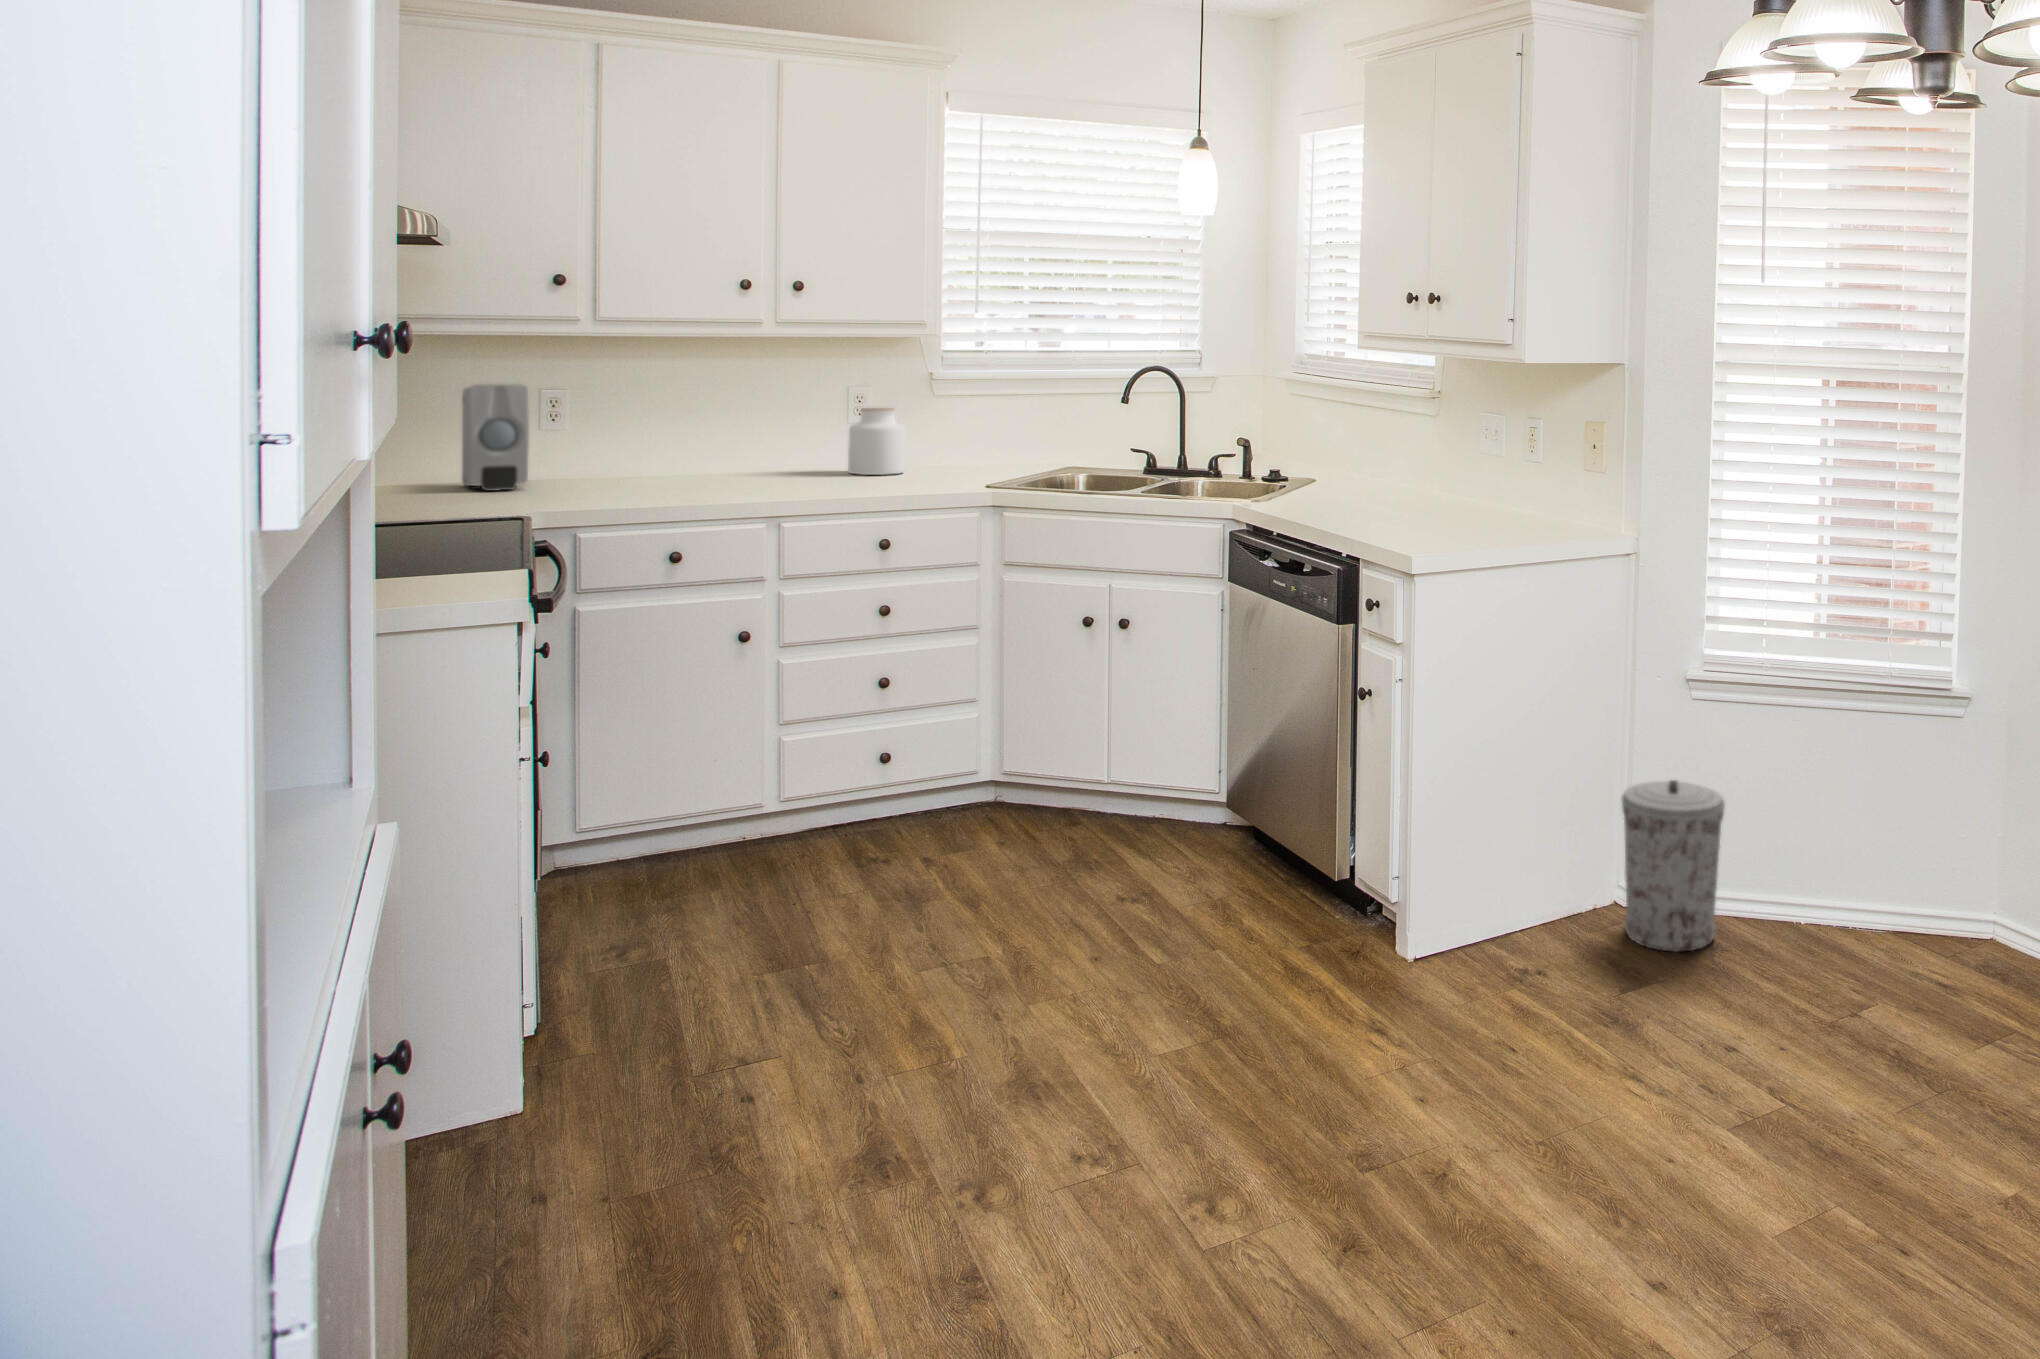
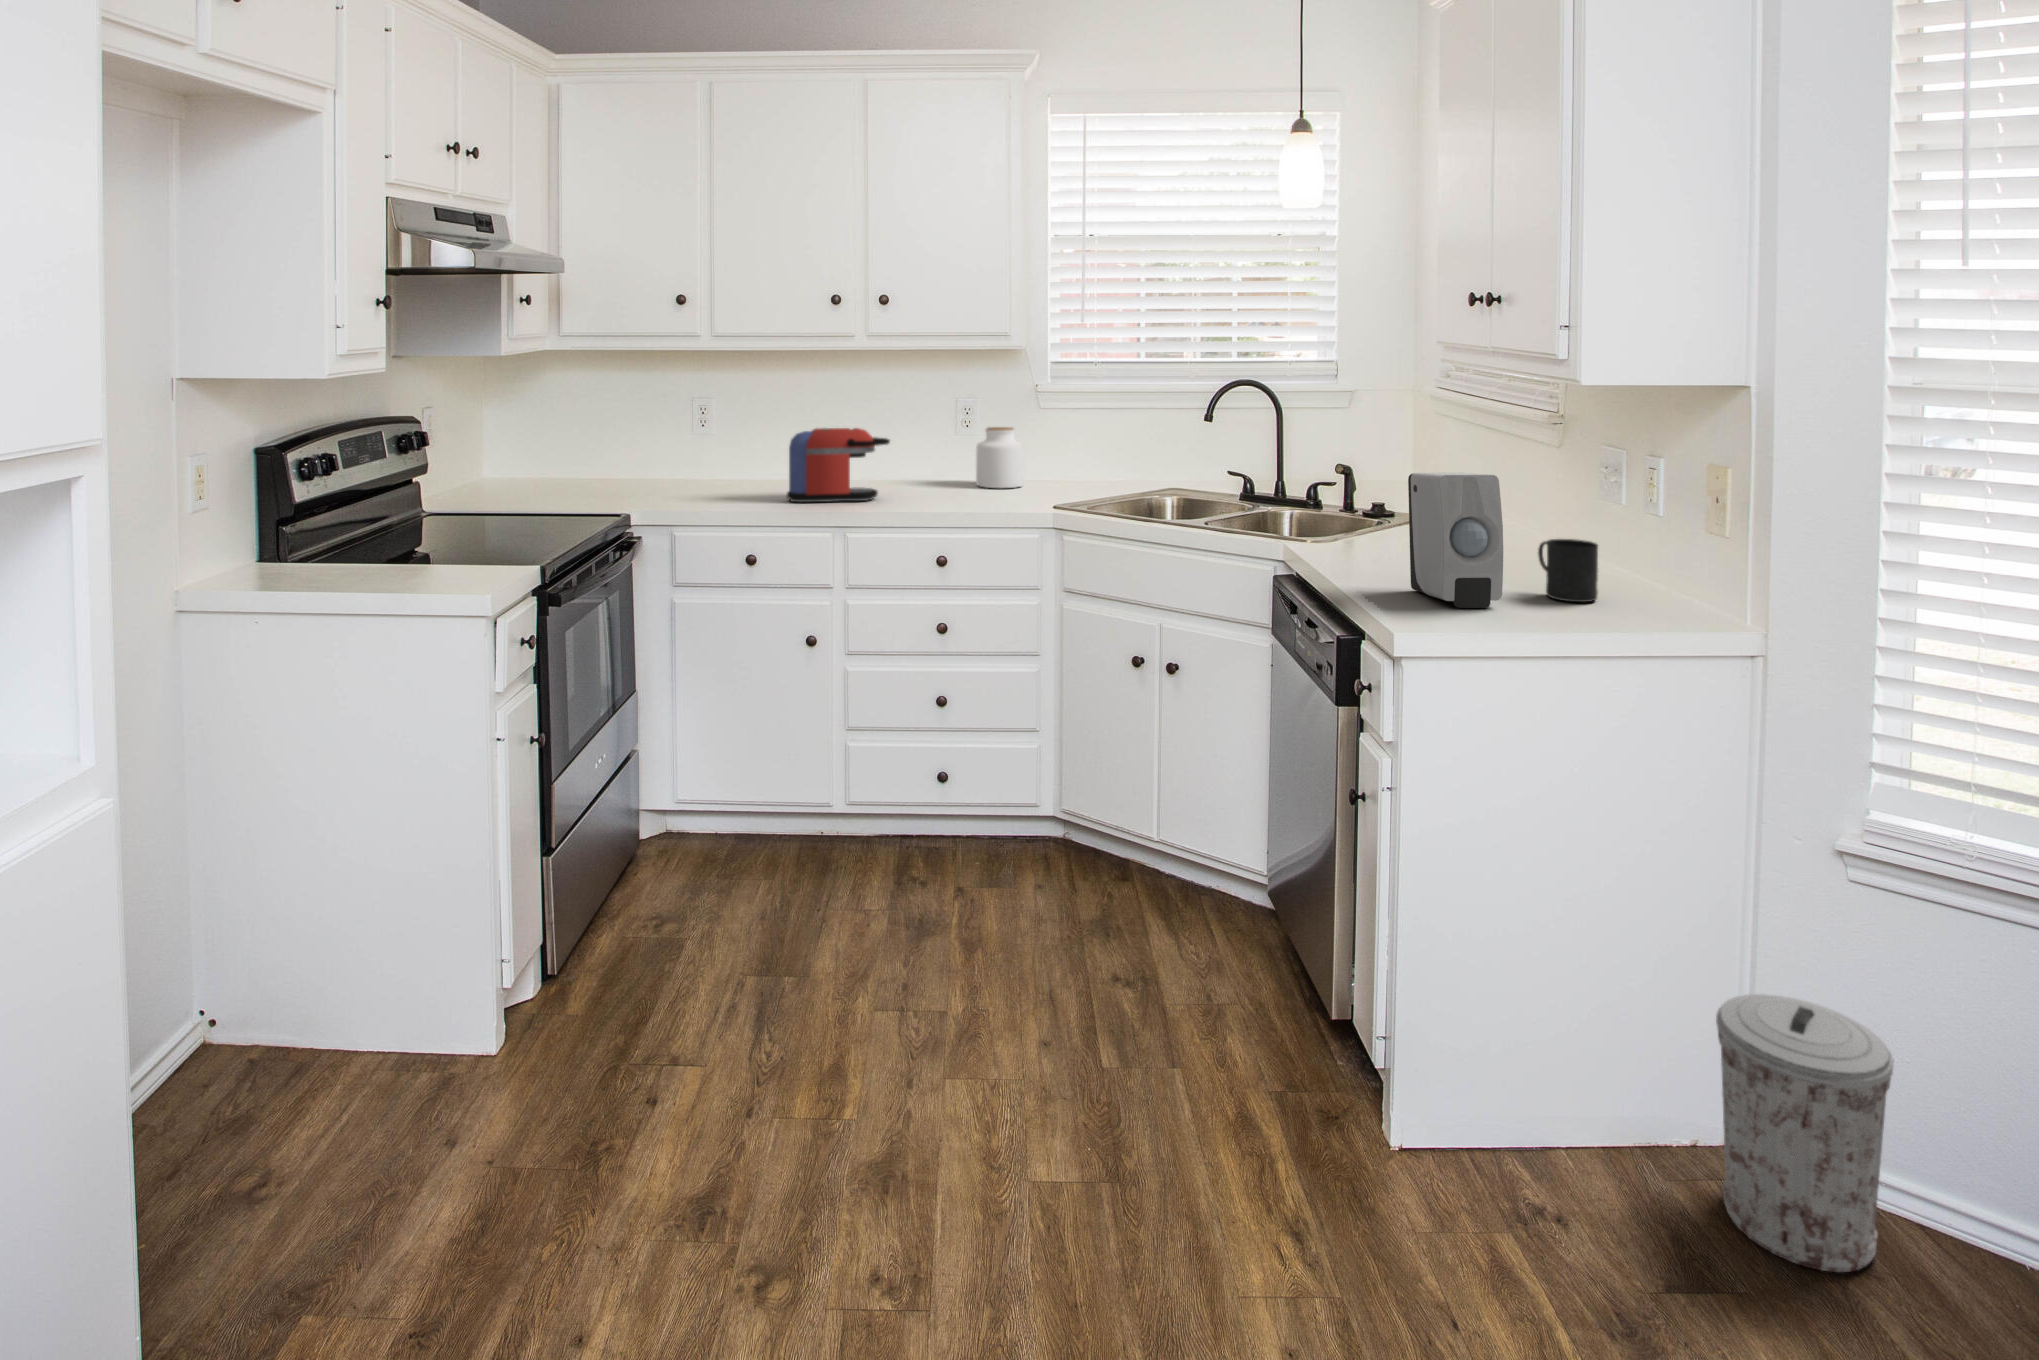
soap dispenser: present [462,384,529,491] -> present [1408,473,1503,608]
coffee maker: none [643,406,775,495] -> present [787,428,890,502]
mug: none [1476,472,1522,519] -> present [1538,539,1598,602]

